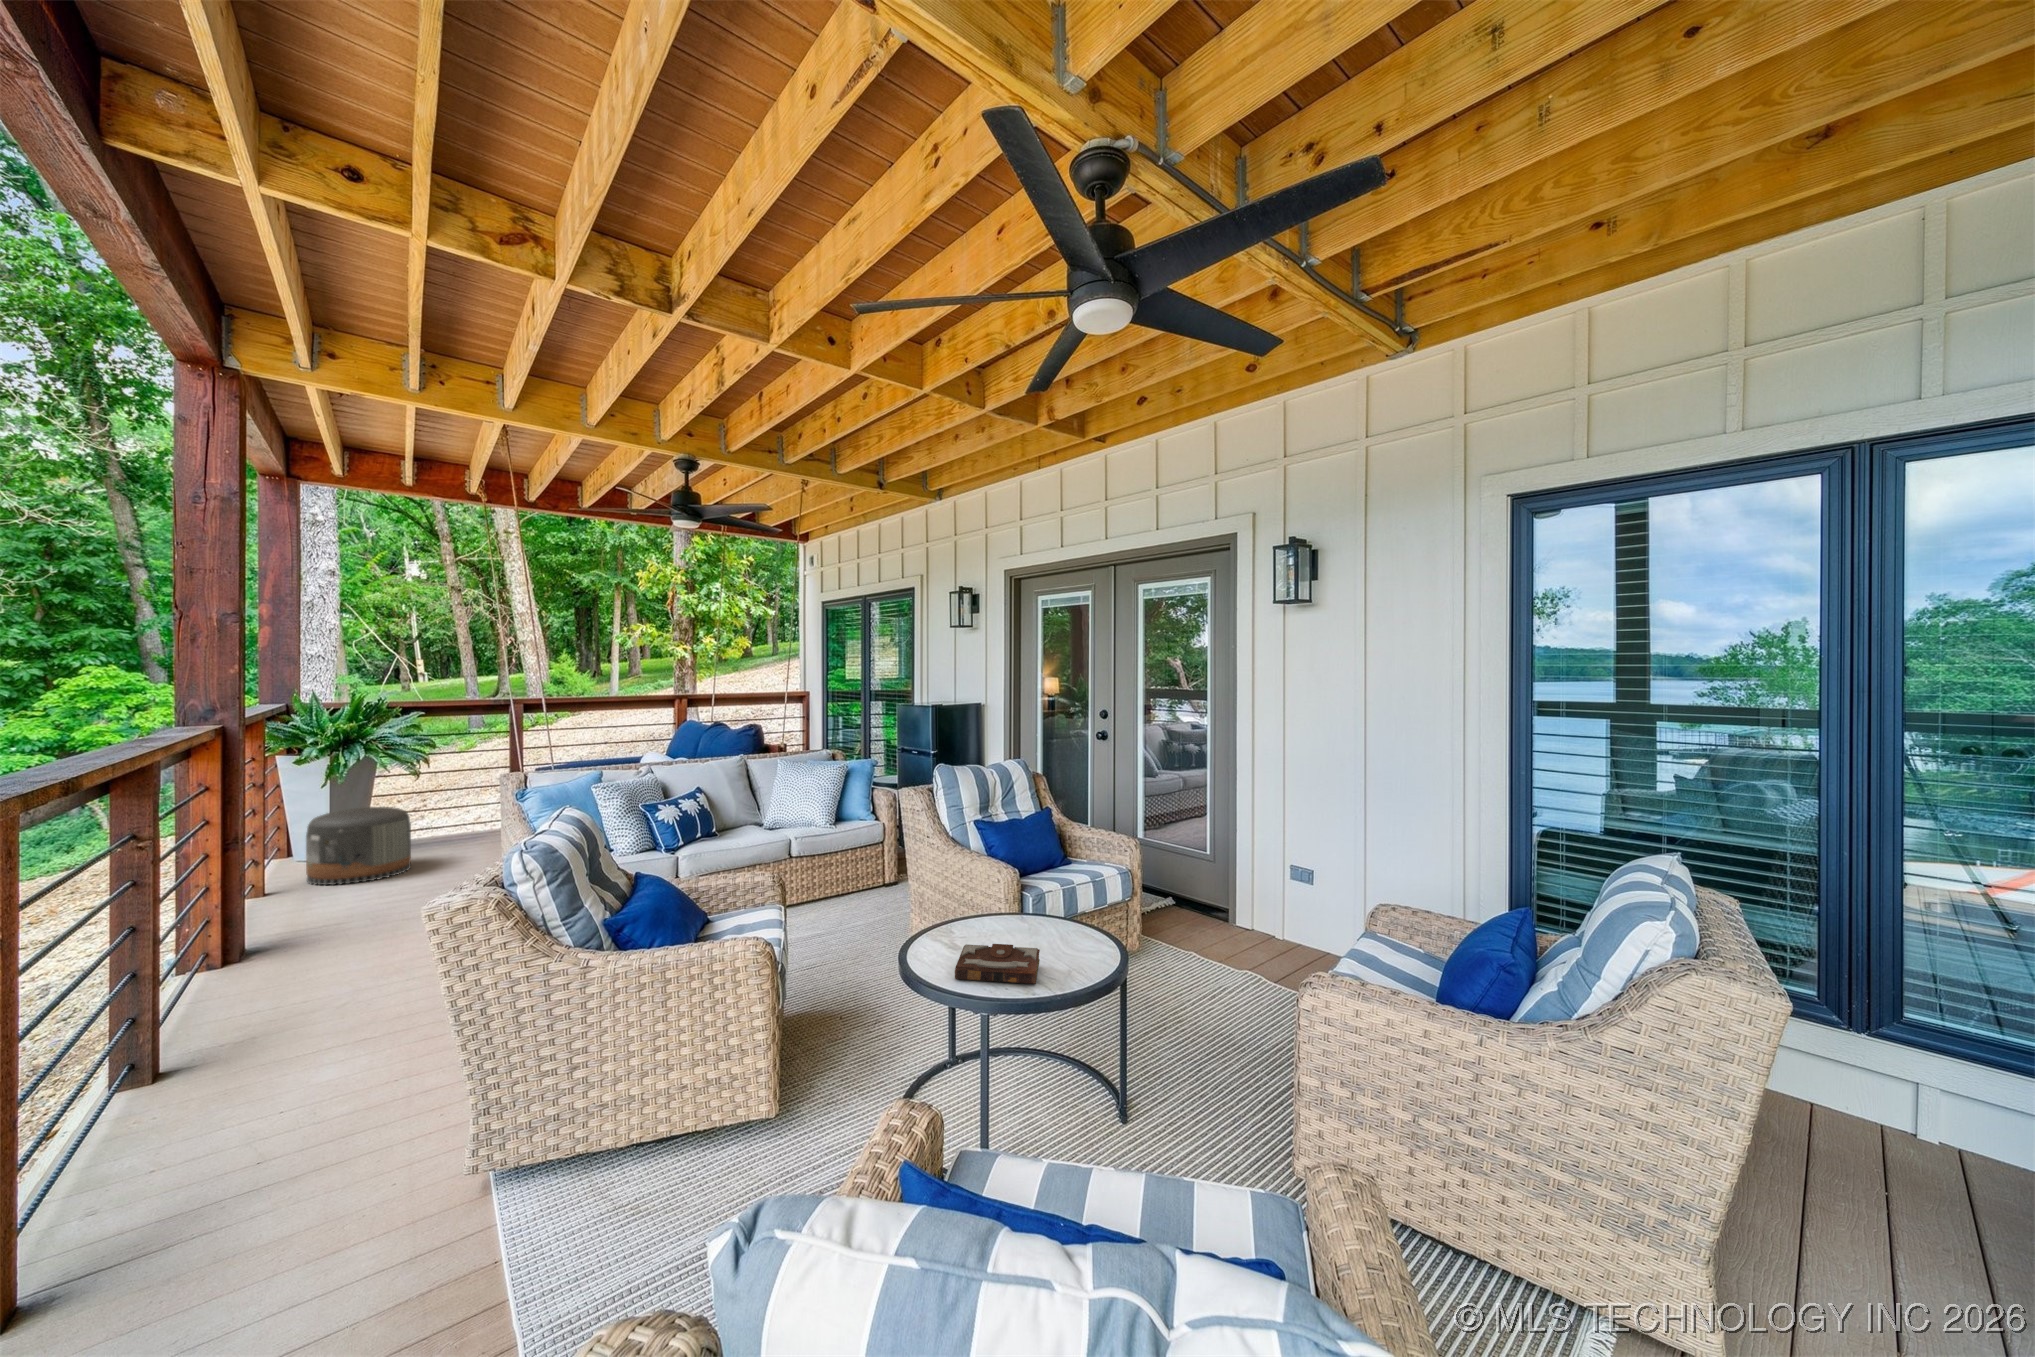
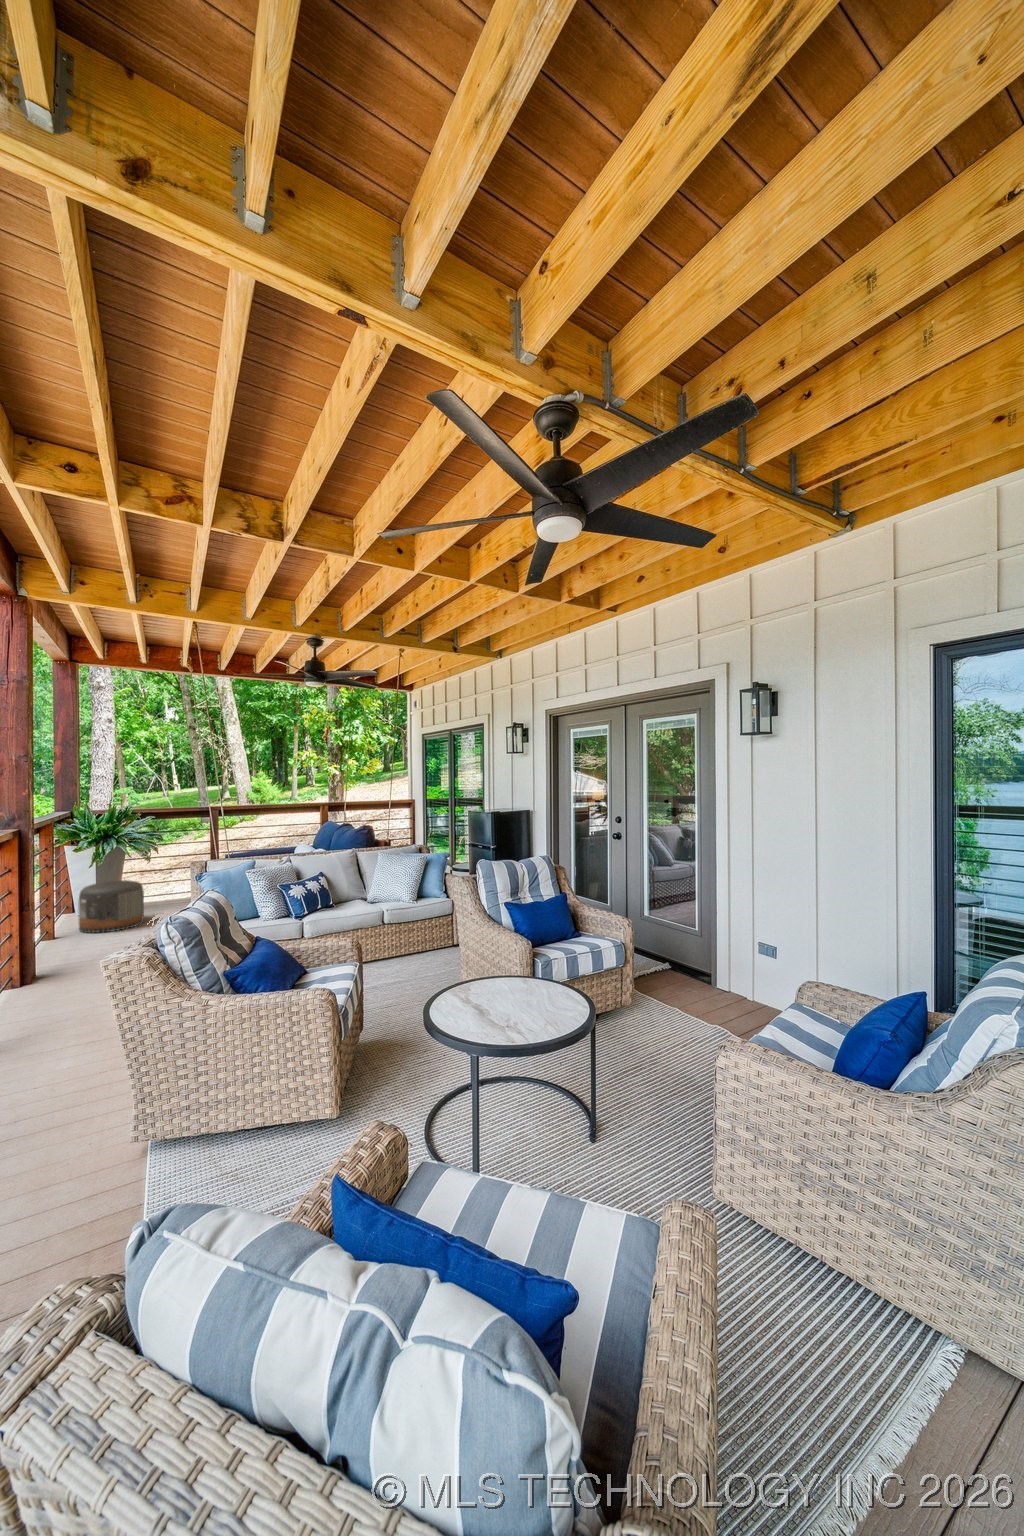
book: present [955,944,1040,984] -> none [459,999,526,1033]

